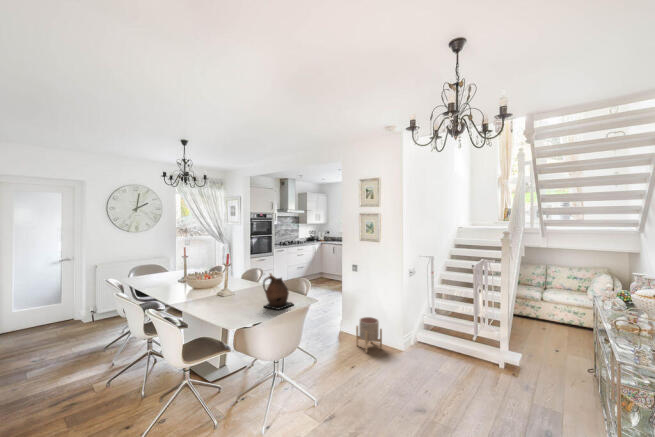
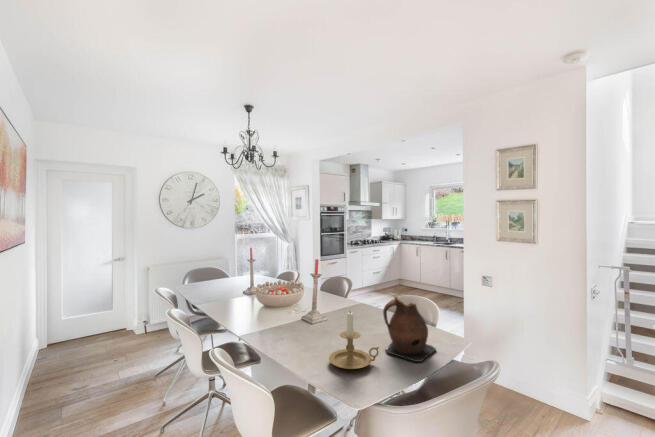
candle holder: none [225,281,256,314] -> present [329,312,379,369]
planter: present [356,317,382,353] -> none [501,358,549,419]

